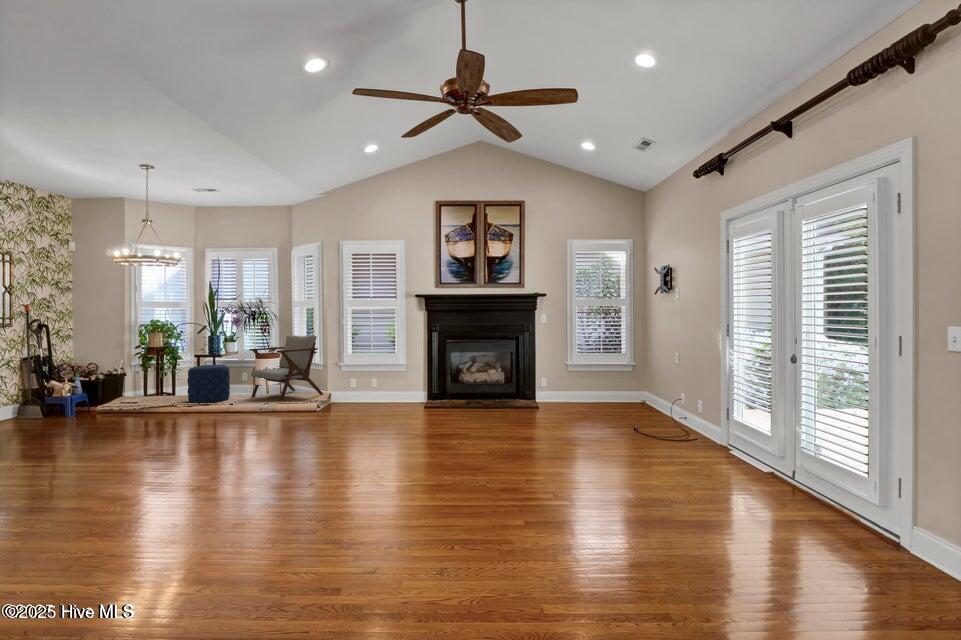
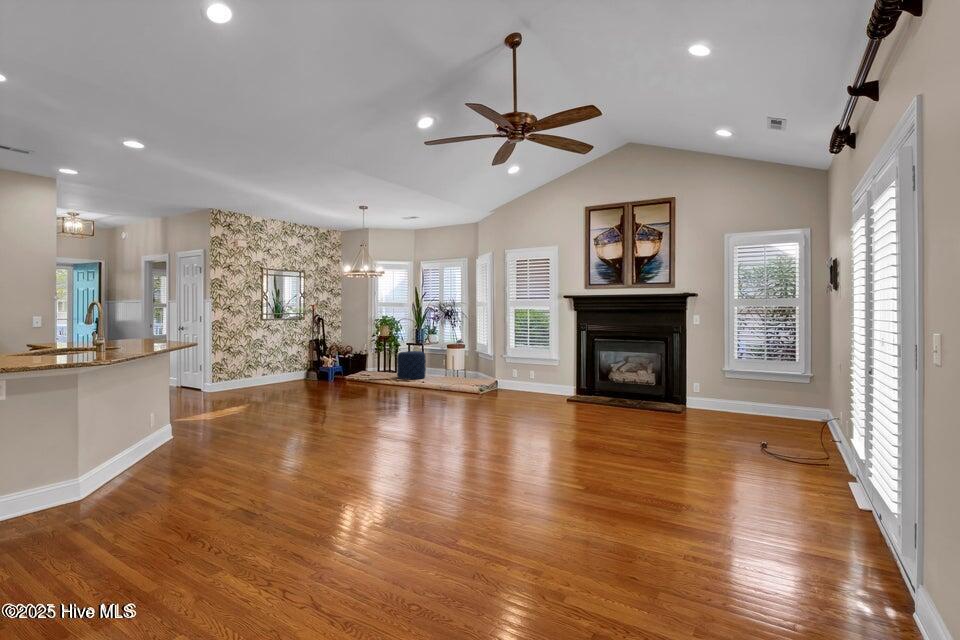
lounge chair: present [249,335,323,401] -> none [440,330,493,383]

